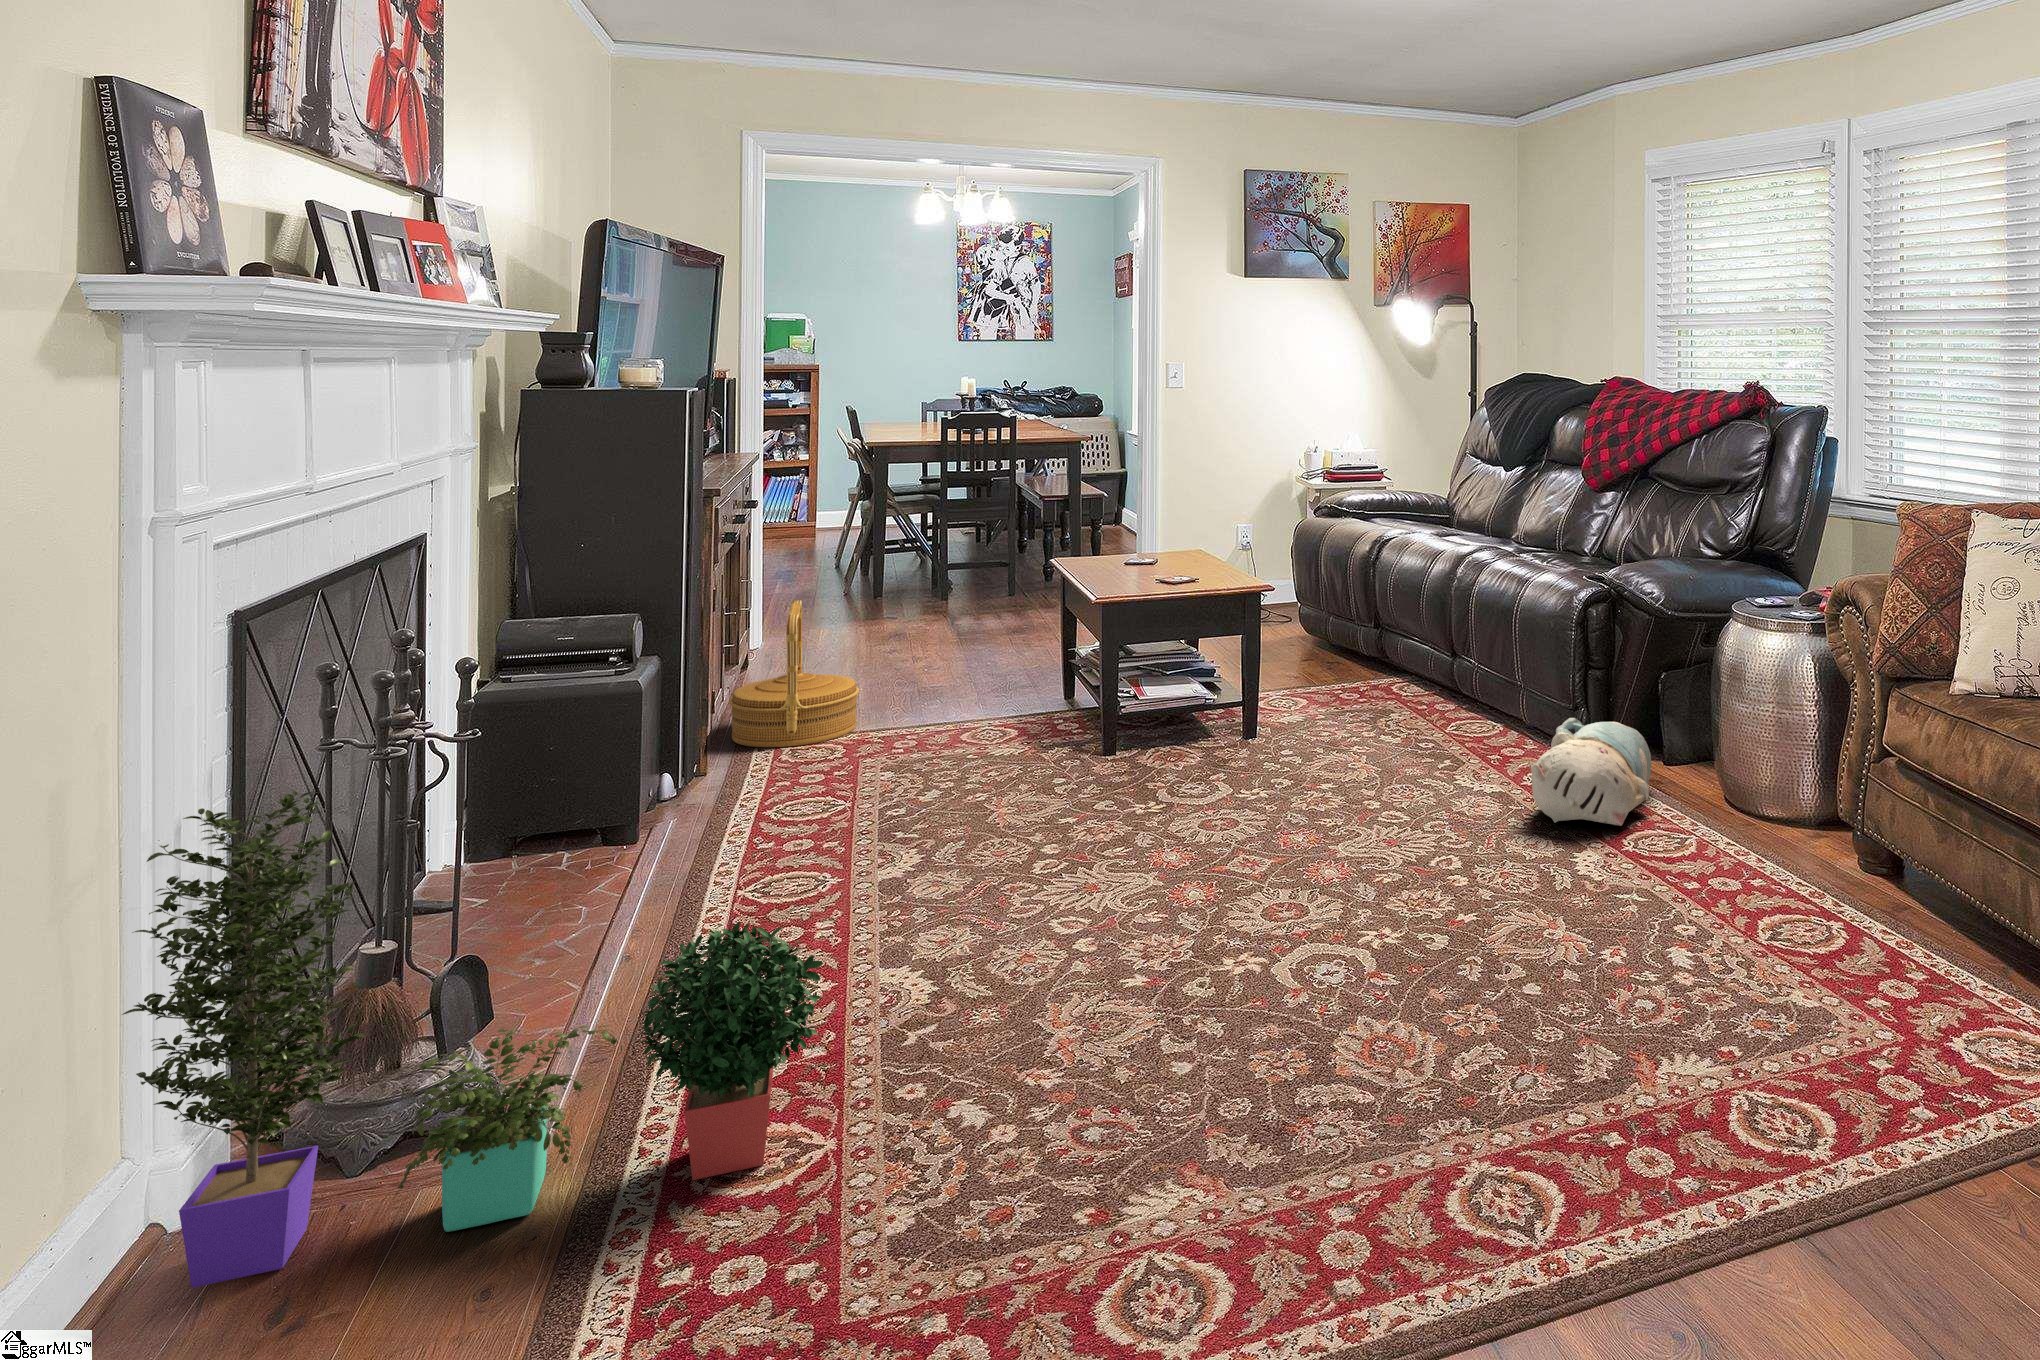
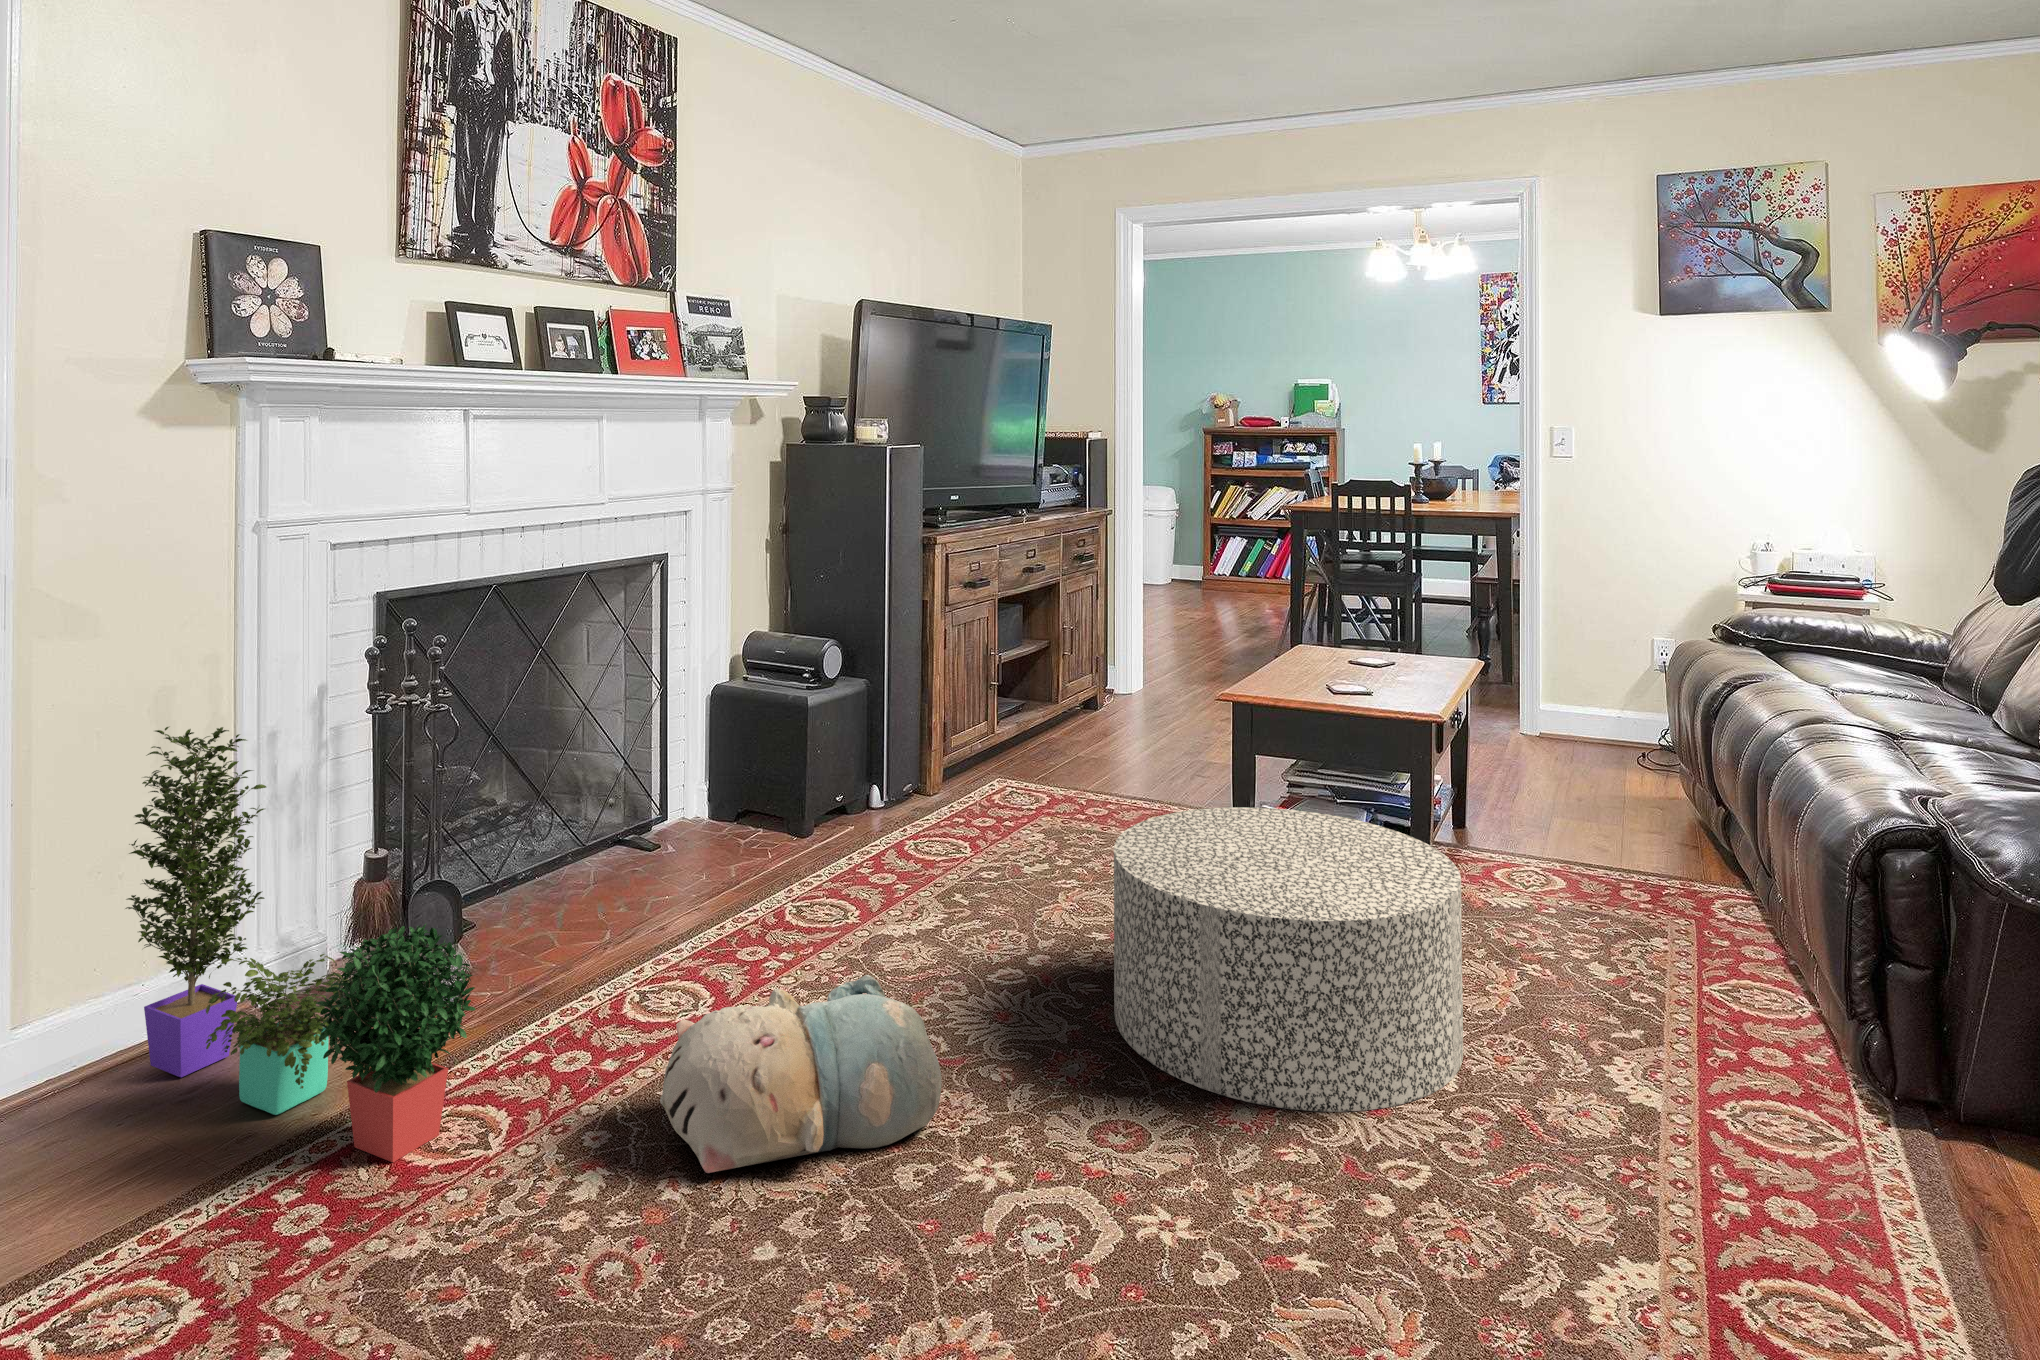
woven basket: present [729,600,859,748] -> none [982,648,1093,789]
ottoman: none [1150,666,1408,865] -> present [1114,807,1463,1112]
plush toy: present [1531,718,1651,826] -> present [660,975,942,1173]

